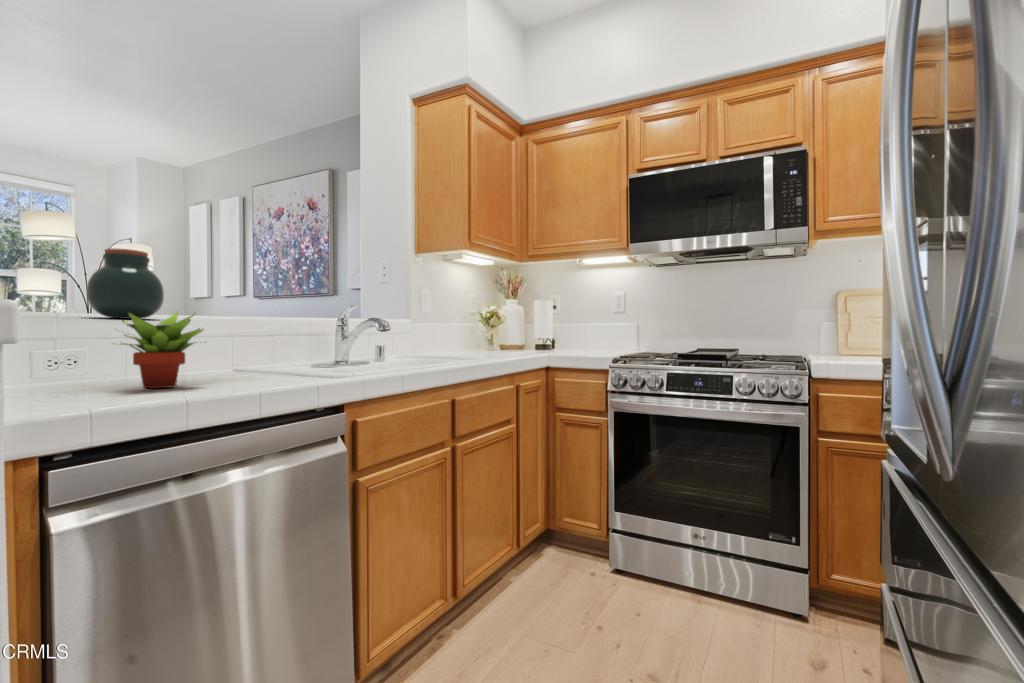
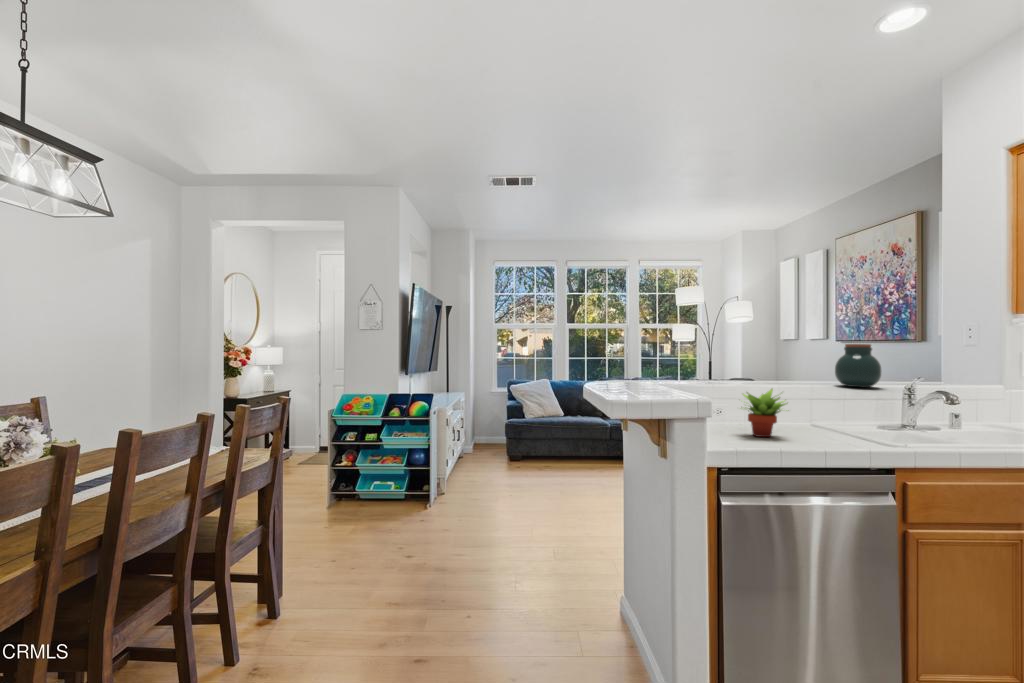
jar: present [87,248,164,319] -> present [835,344,882,387]

